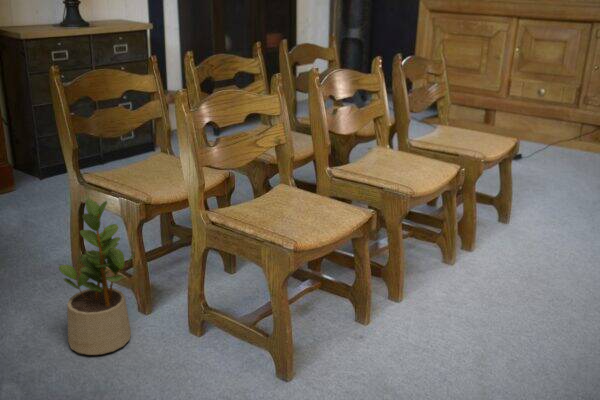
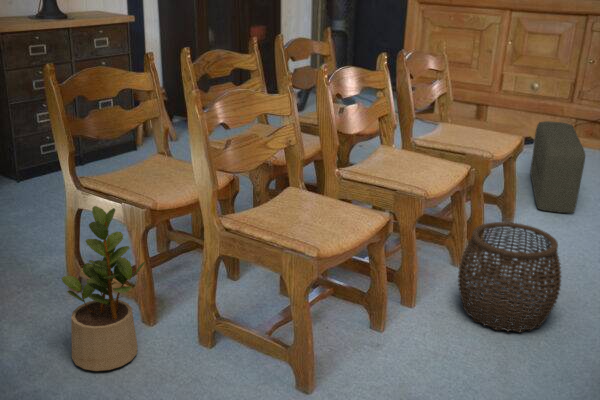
pouf: none [532,126,582,215] -> present [530,121,585,213]
woven basket: none [443,221,544,329] -> present [458,222,561,332]

